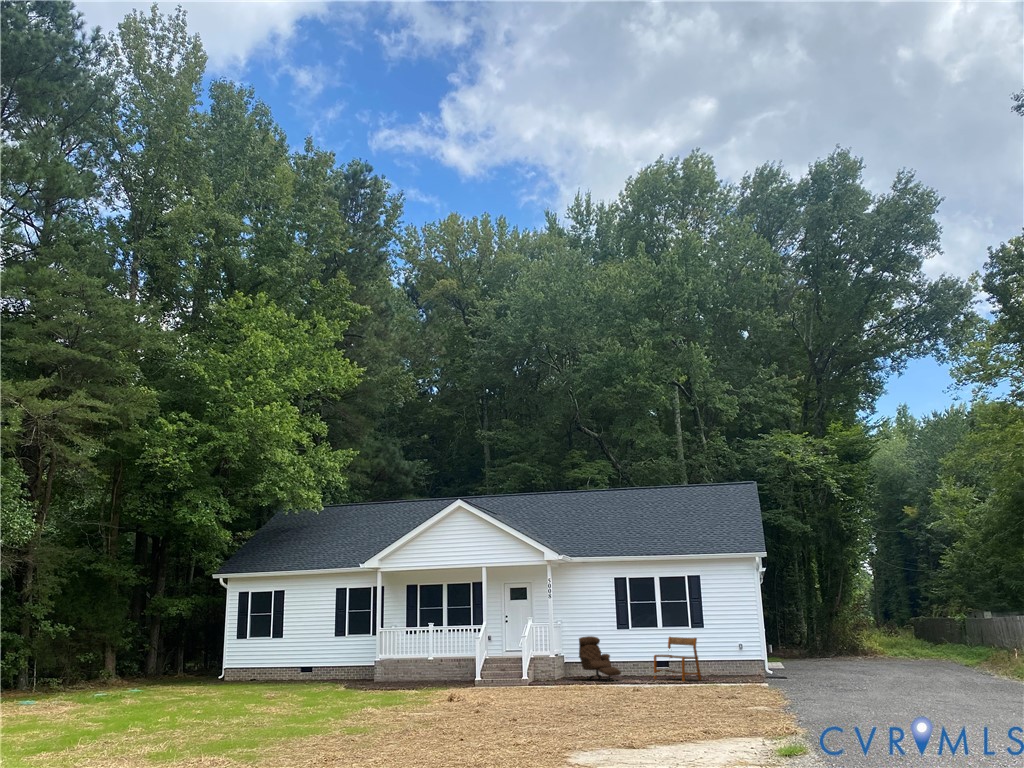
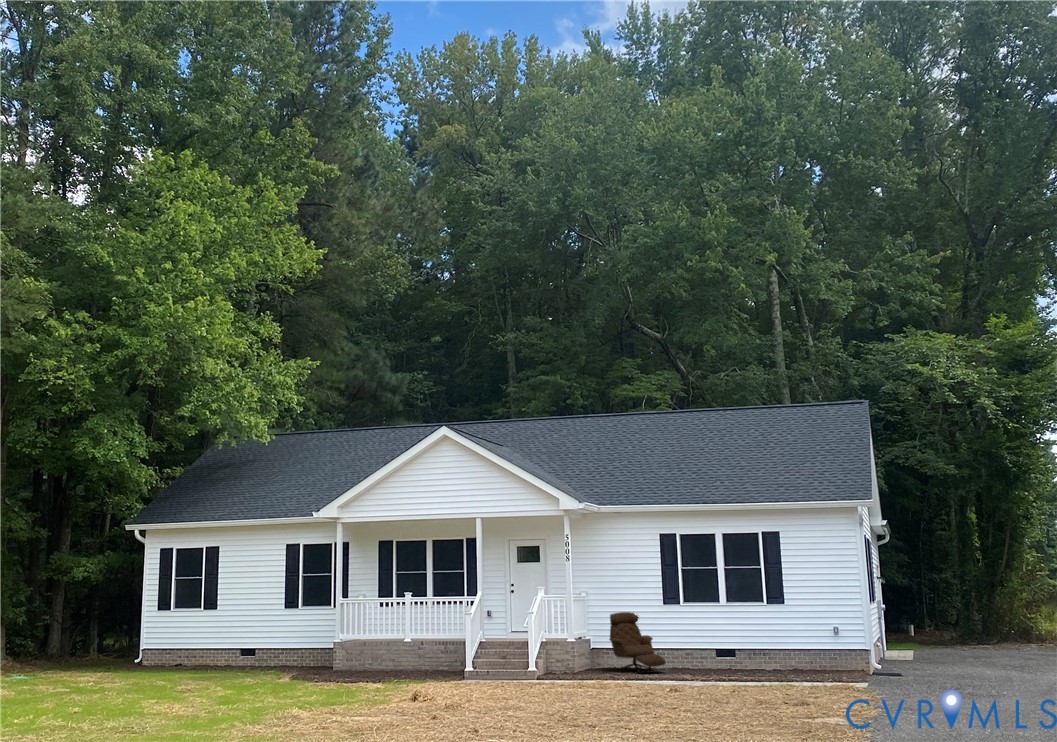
bench: present [654,637,701,682] -> none [711,613,776,677]

